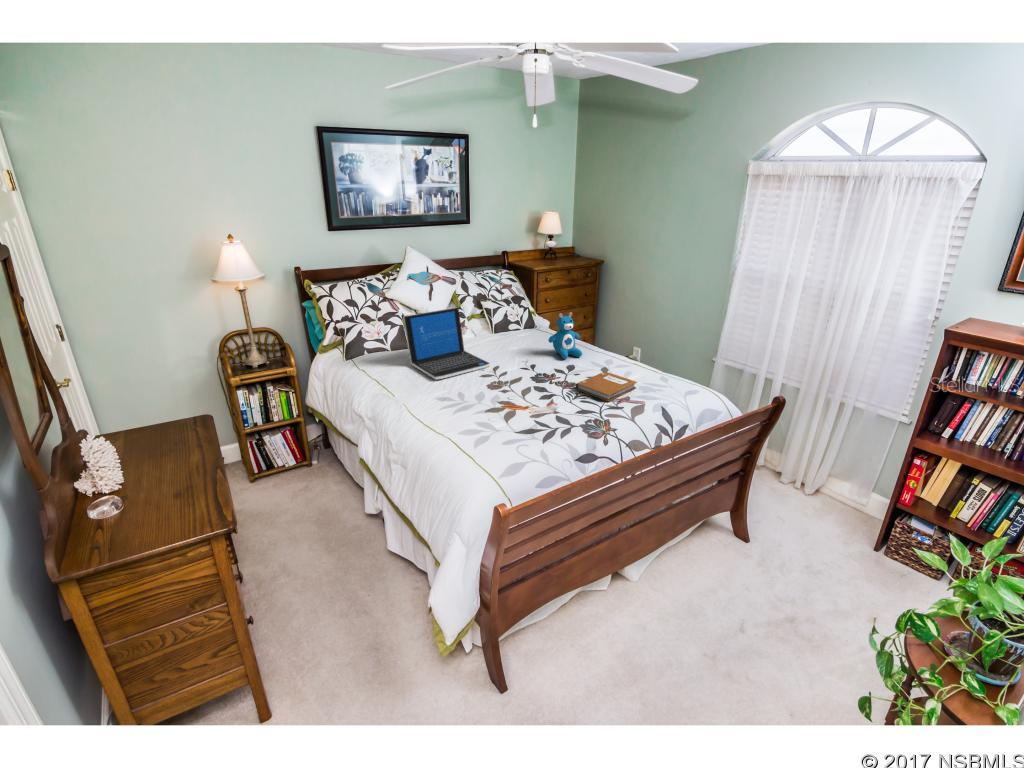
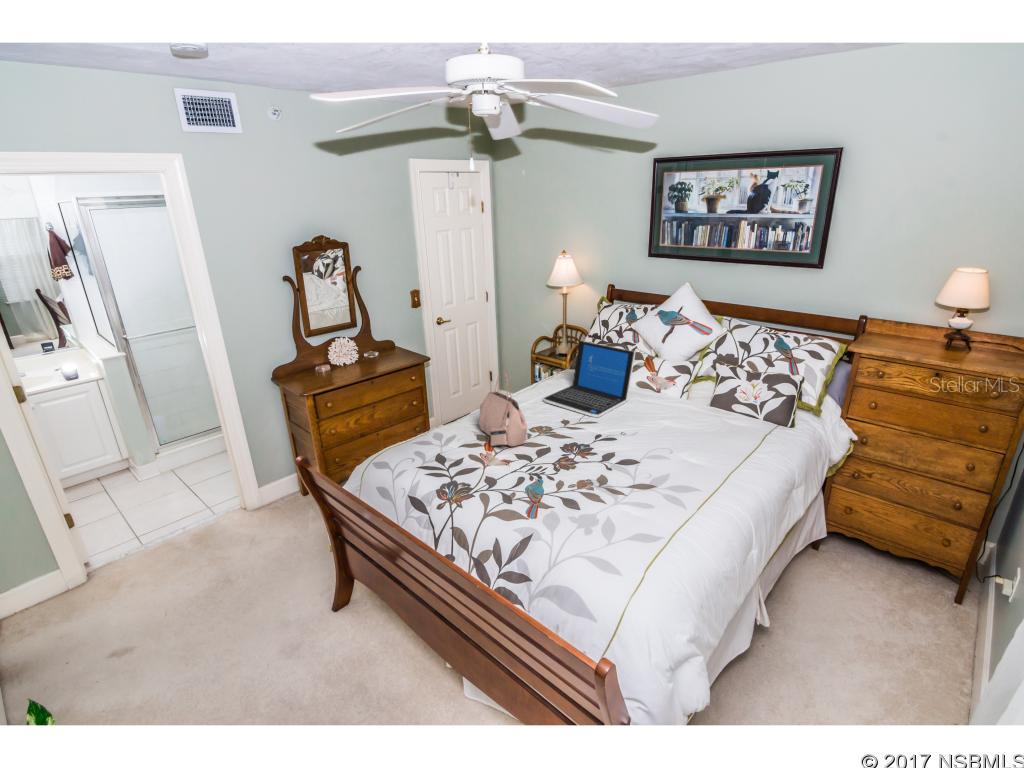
teddy bear: present [548,312,582,359] -> none [651,395,704,463]
handbag: none [474,340,544,411] -> present [479,372,527,446]
notebook: present [575,372,637,402] -> none [528,459,610,508]

